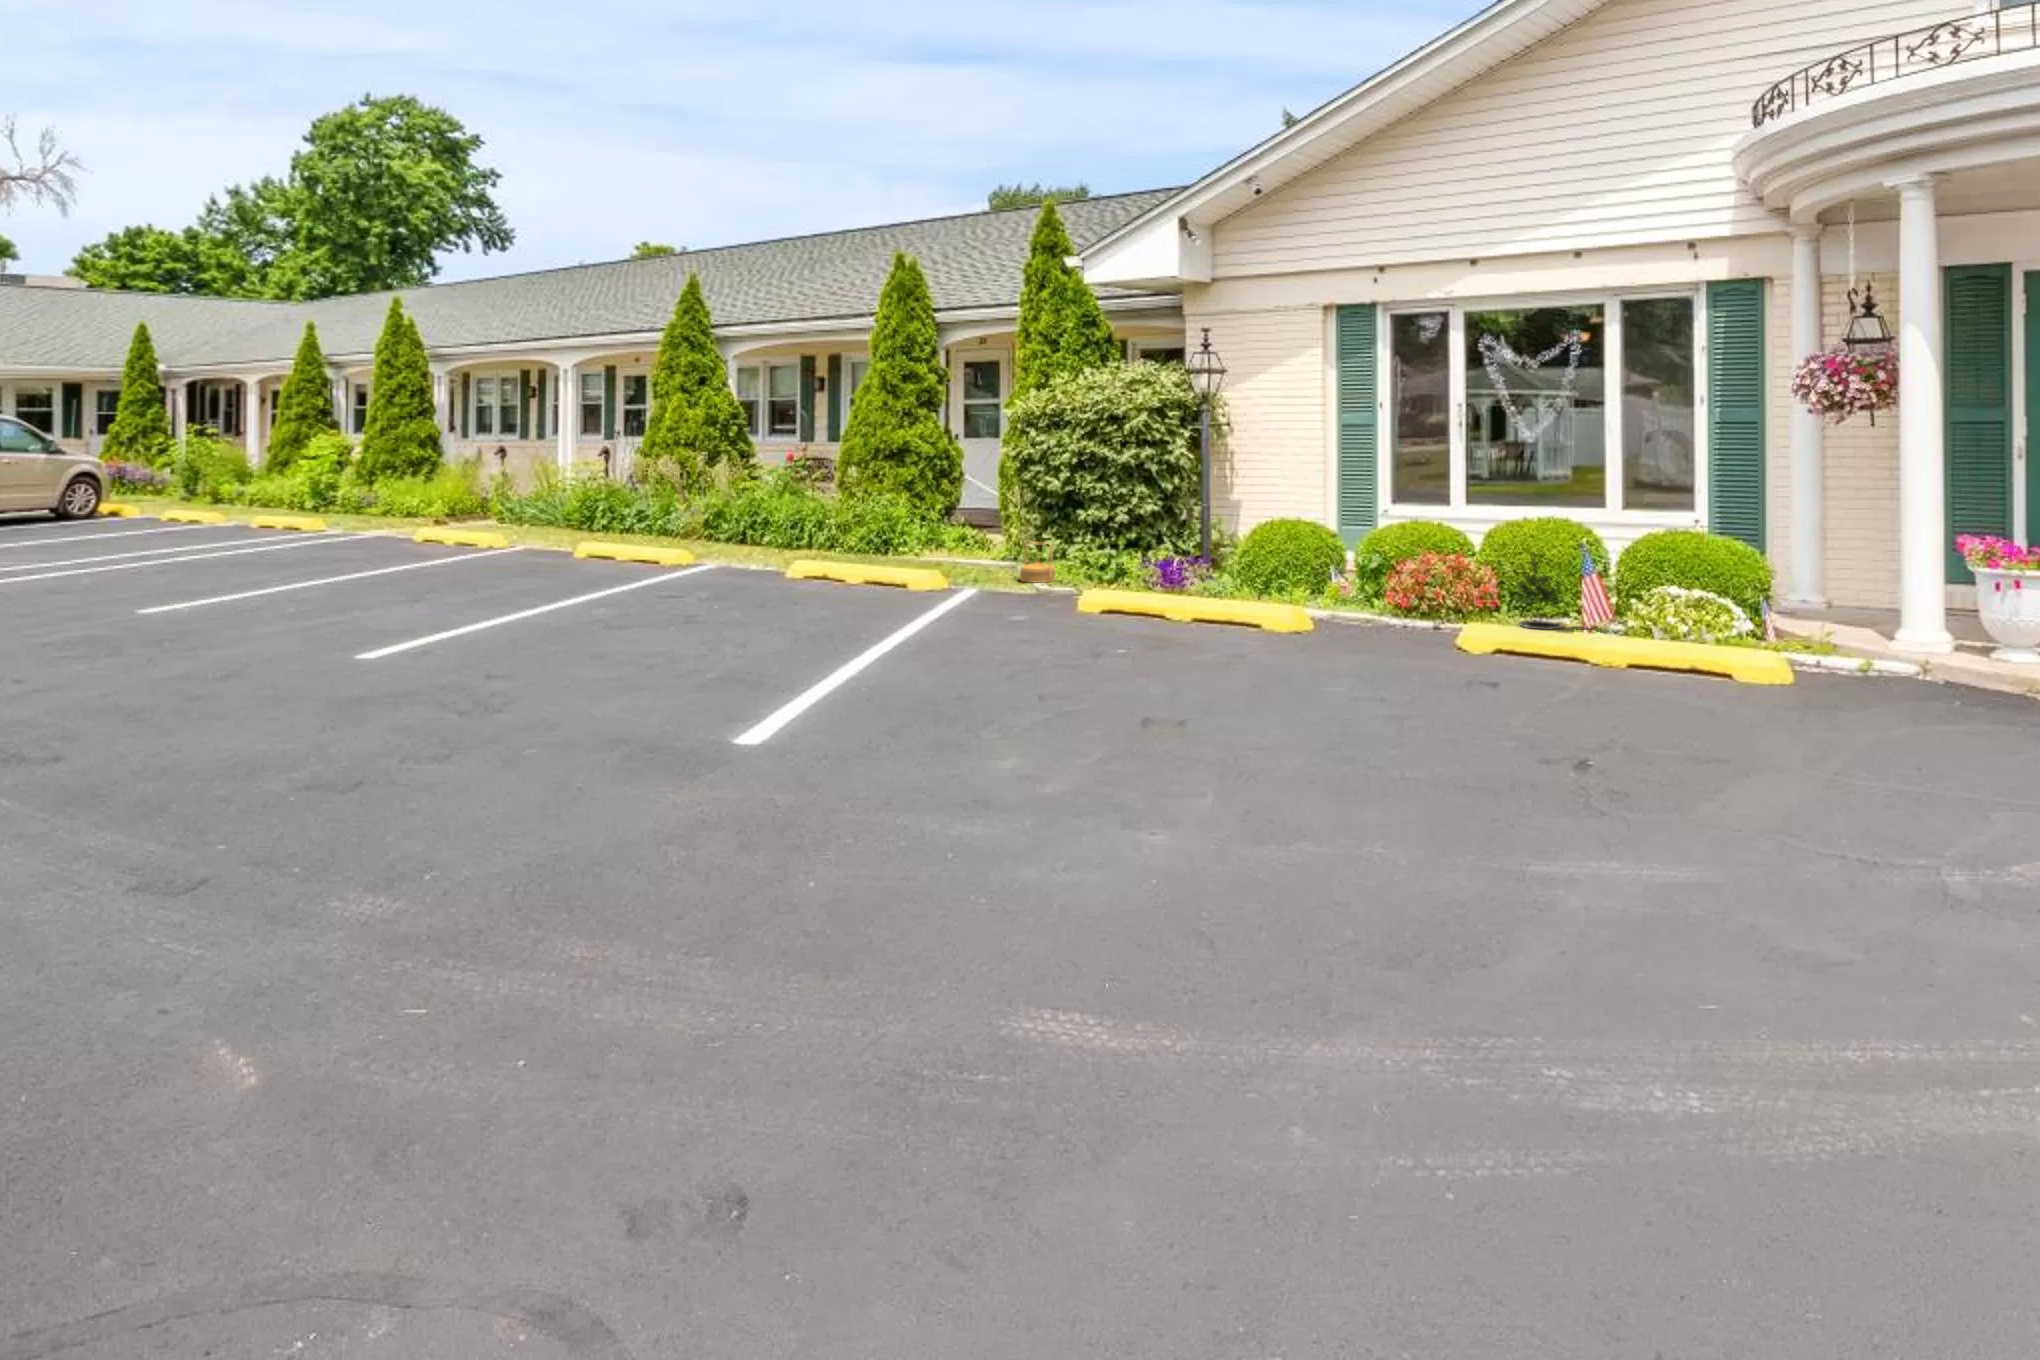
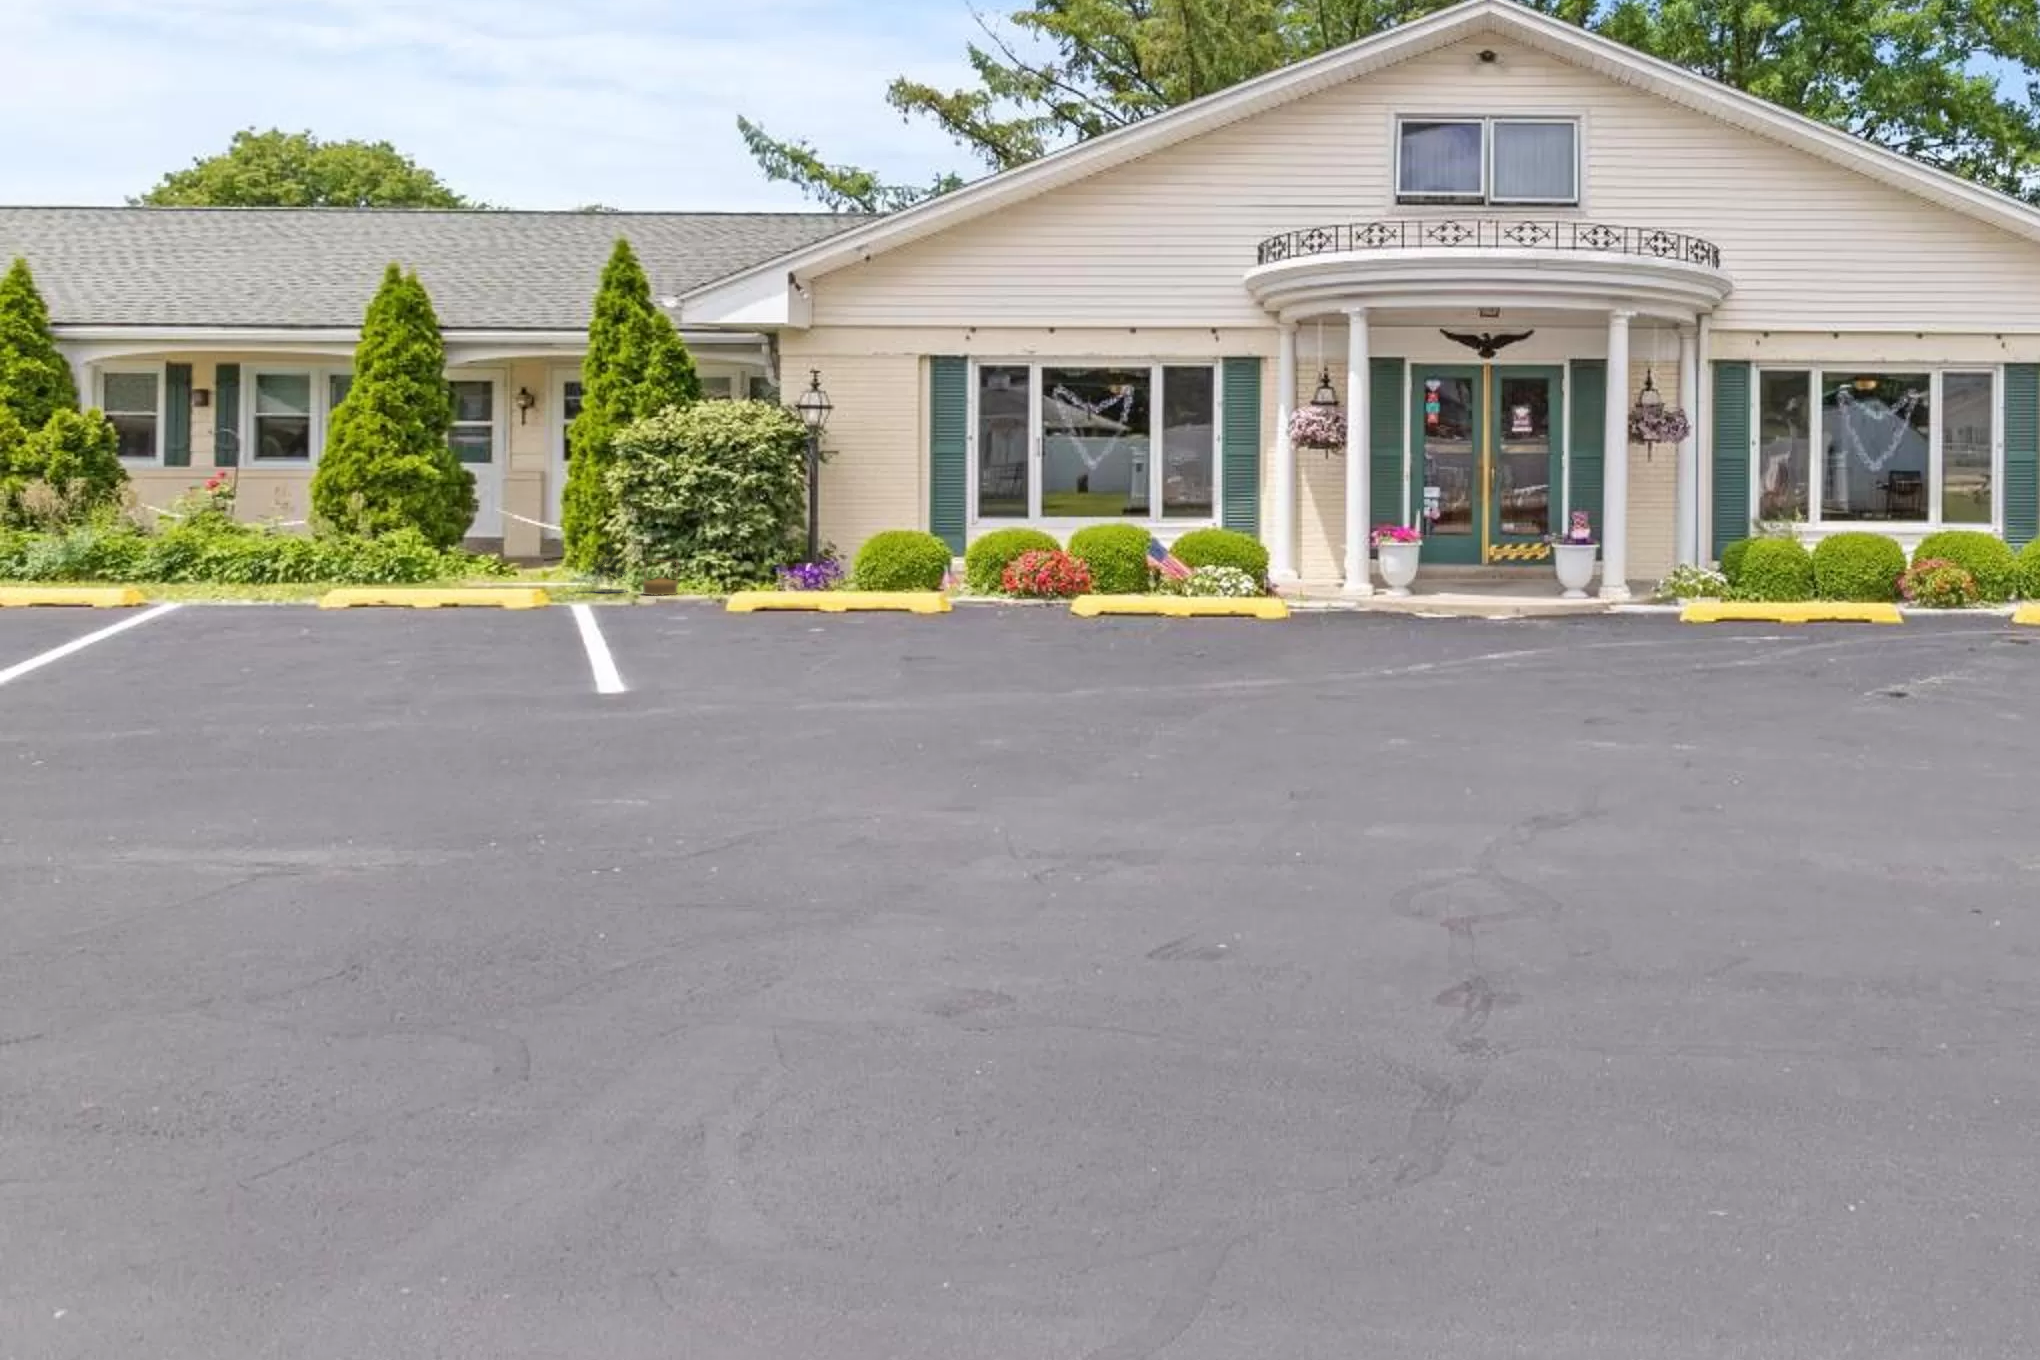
potted tree: present [1514,552,1563,630] -> present [592,541,627,593]

